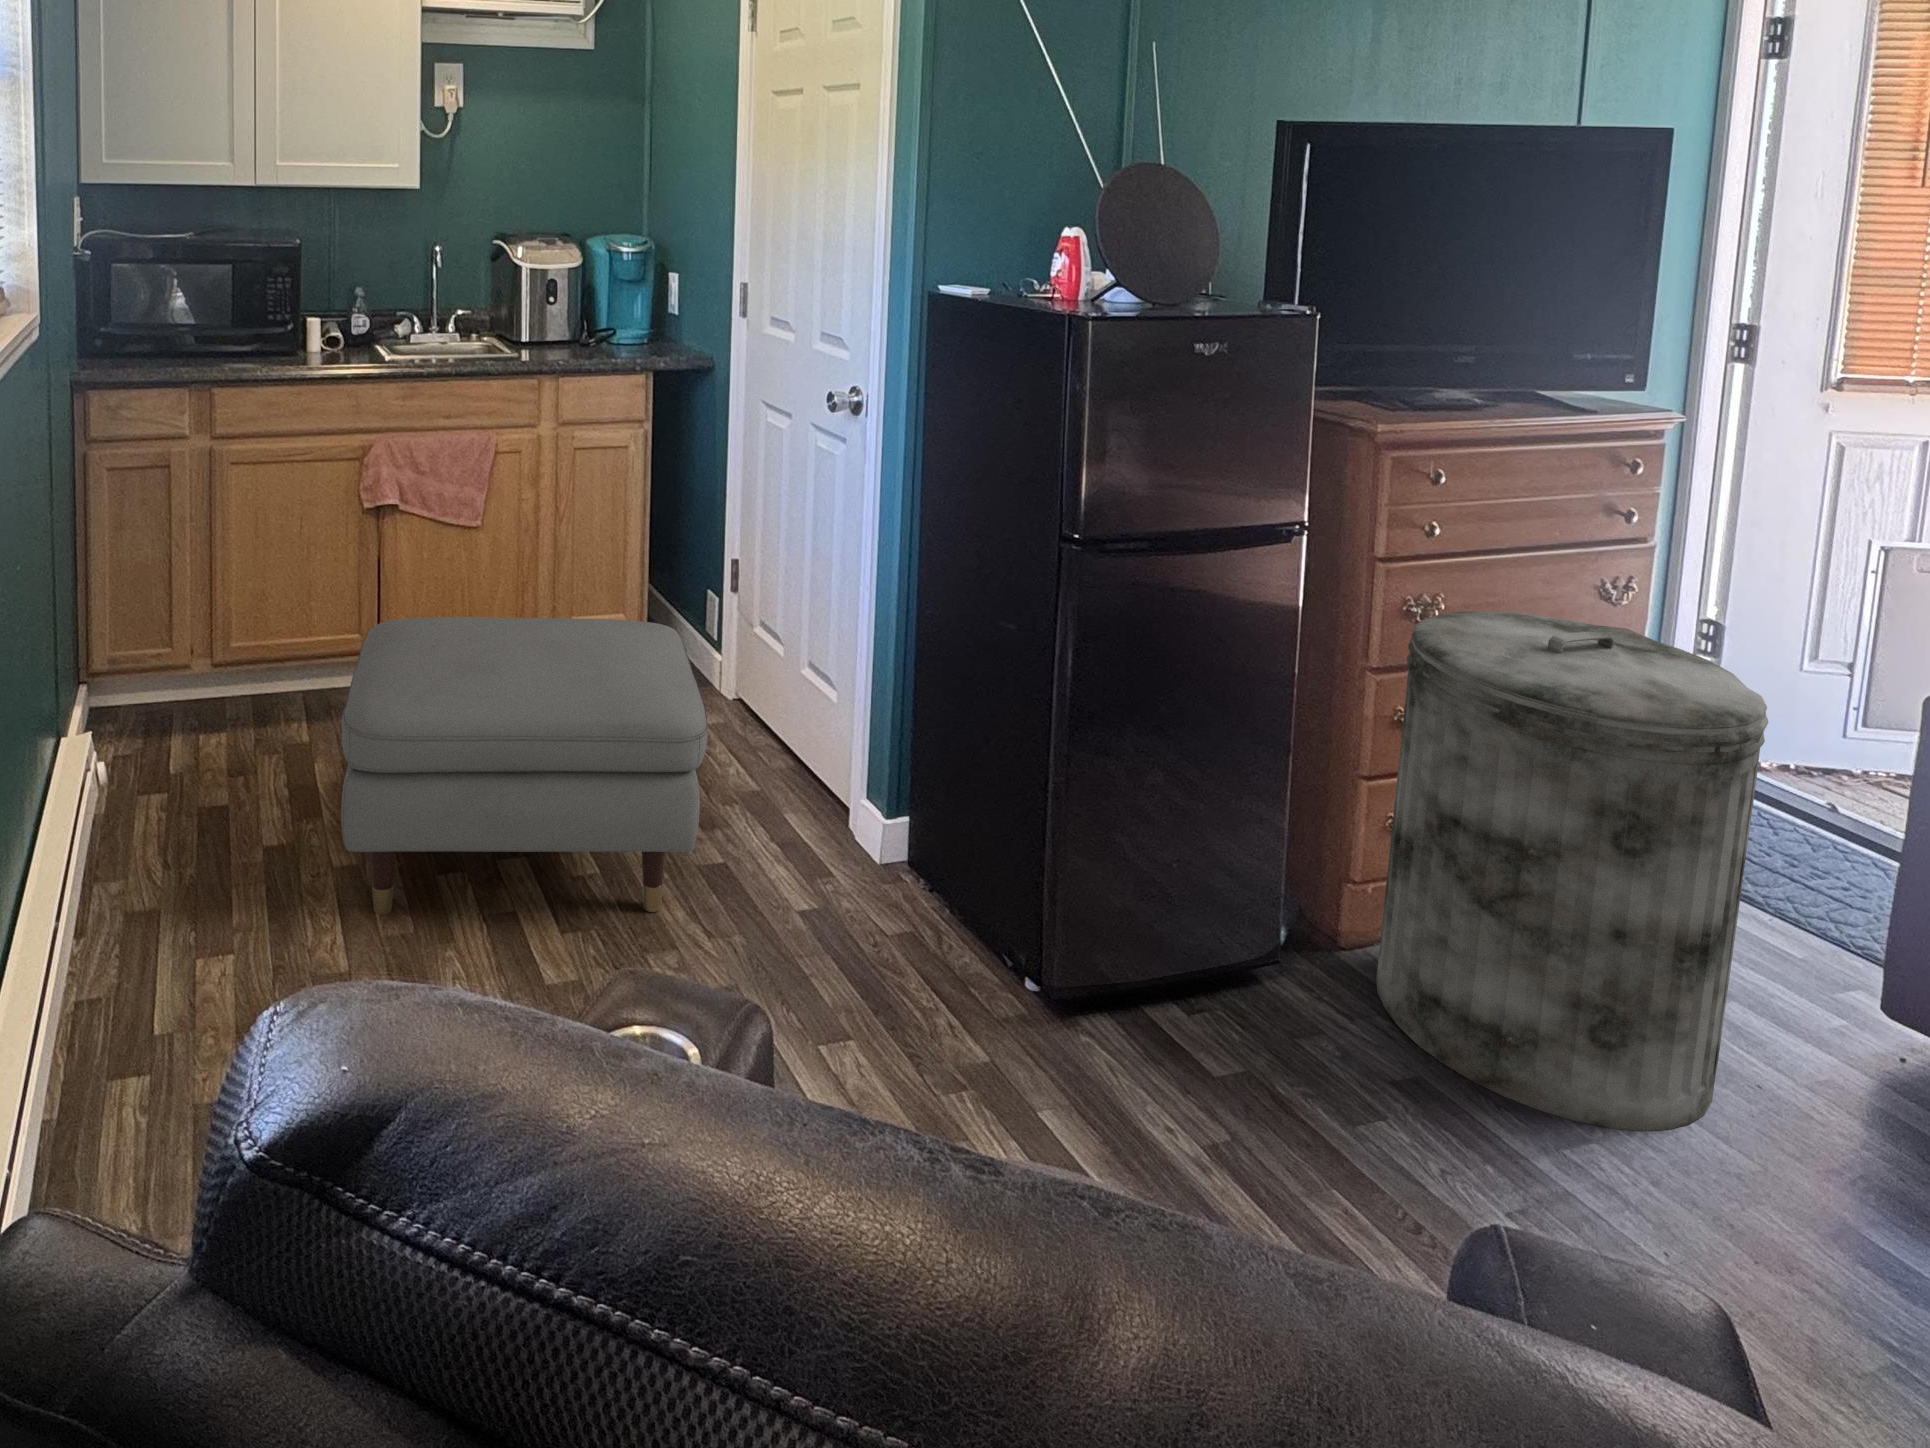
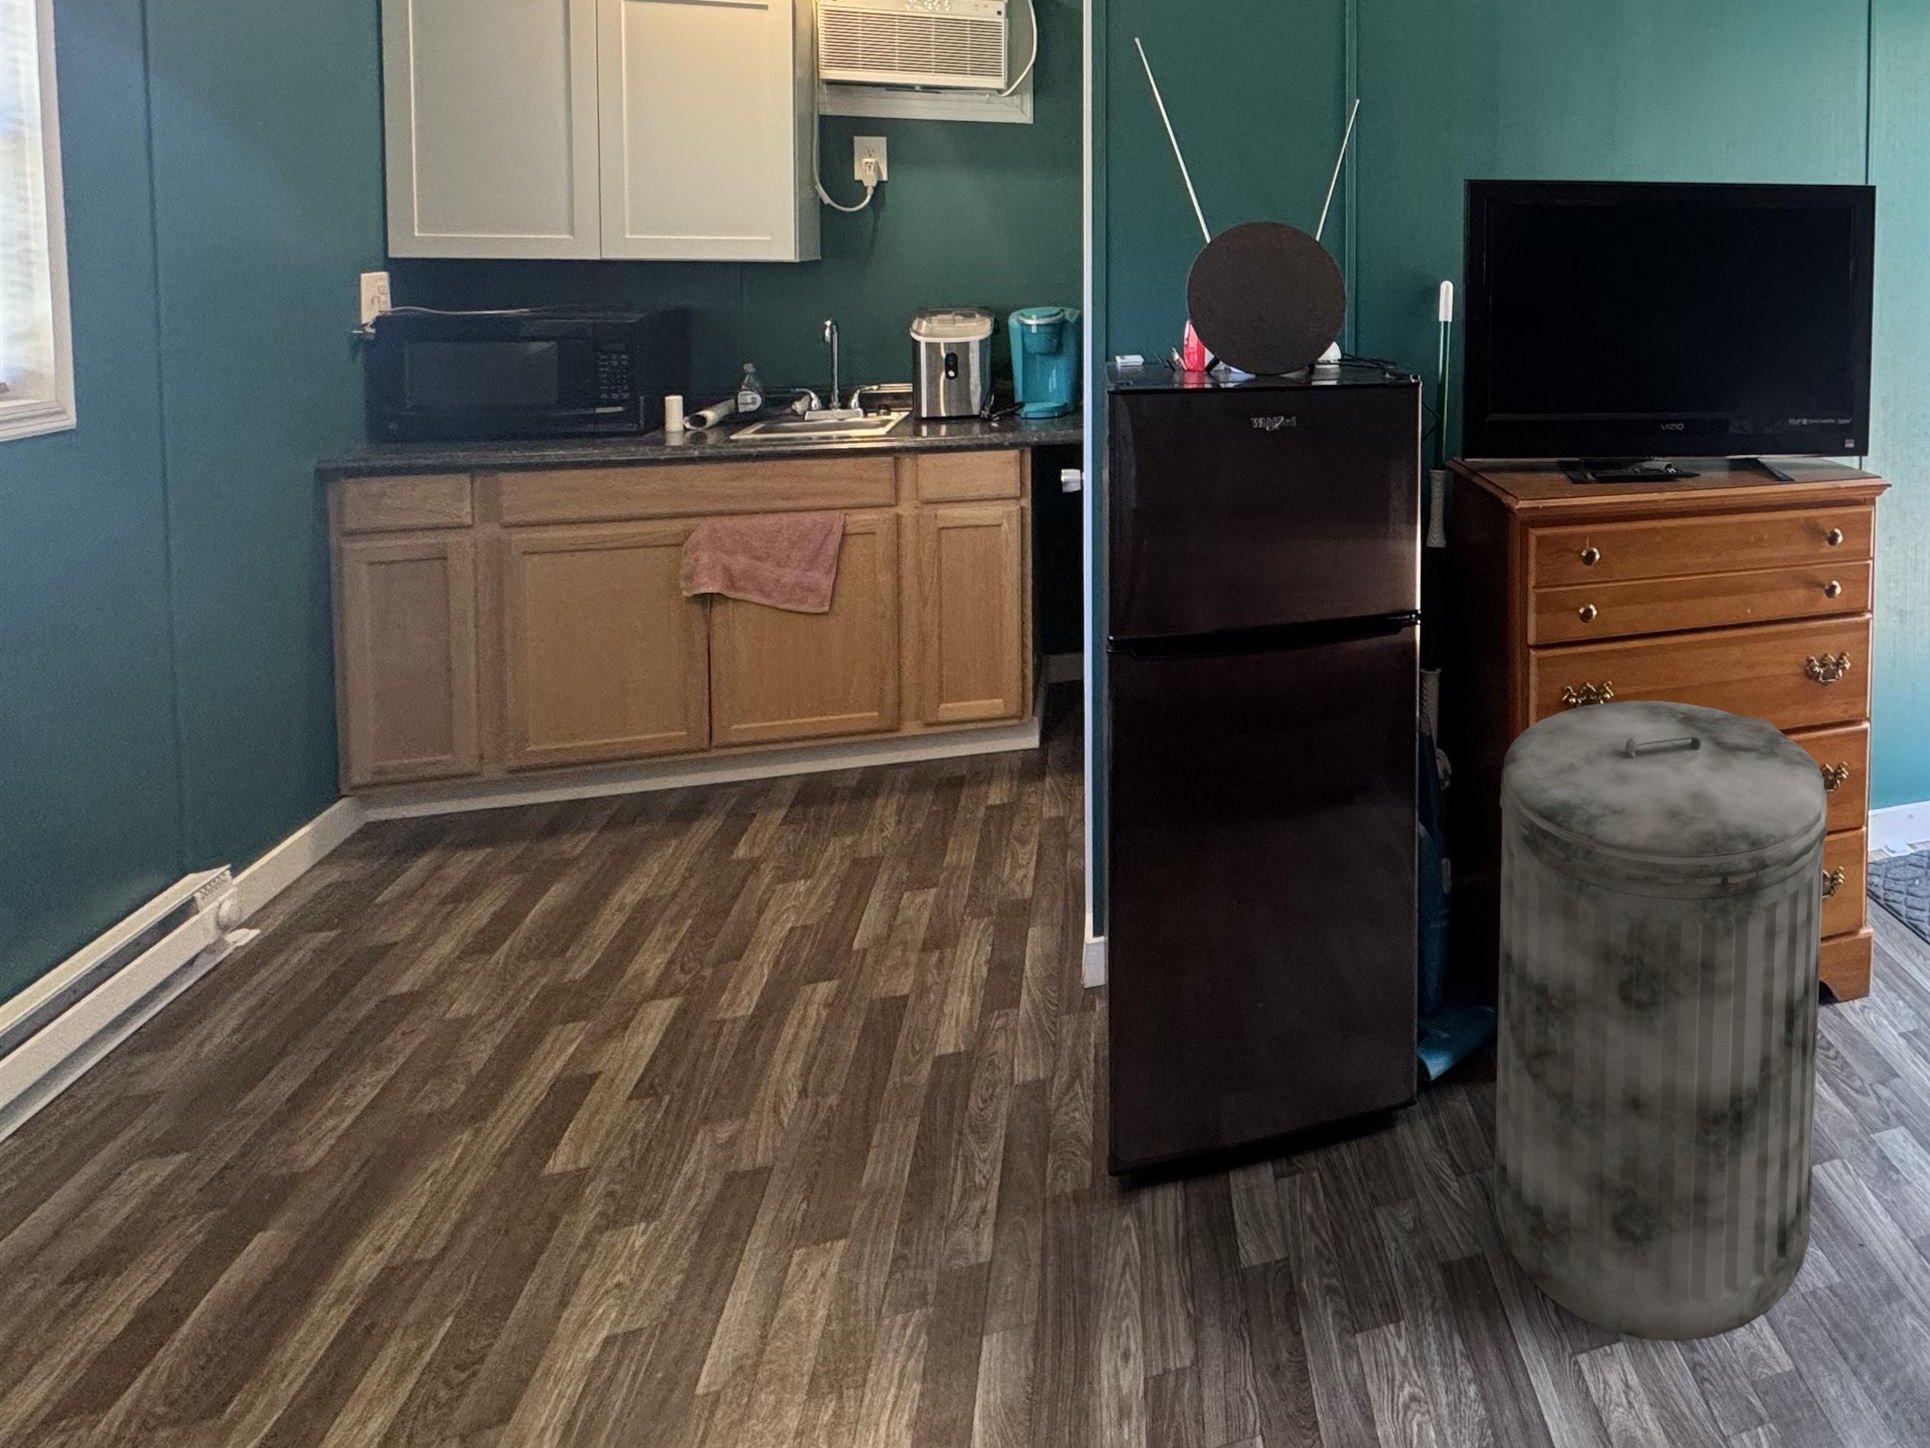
ottoman: present [341,617,708,914] -> none [320,721,906,1093]

